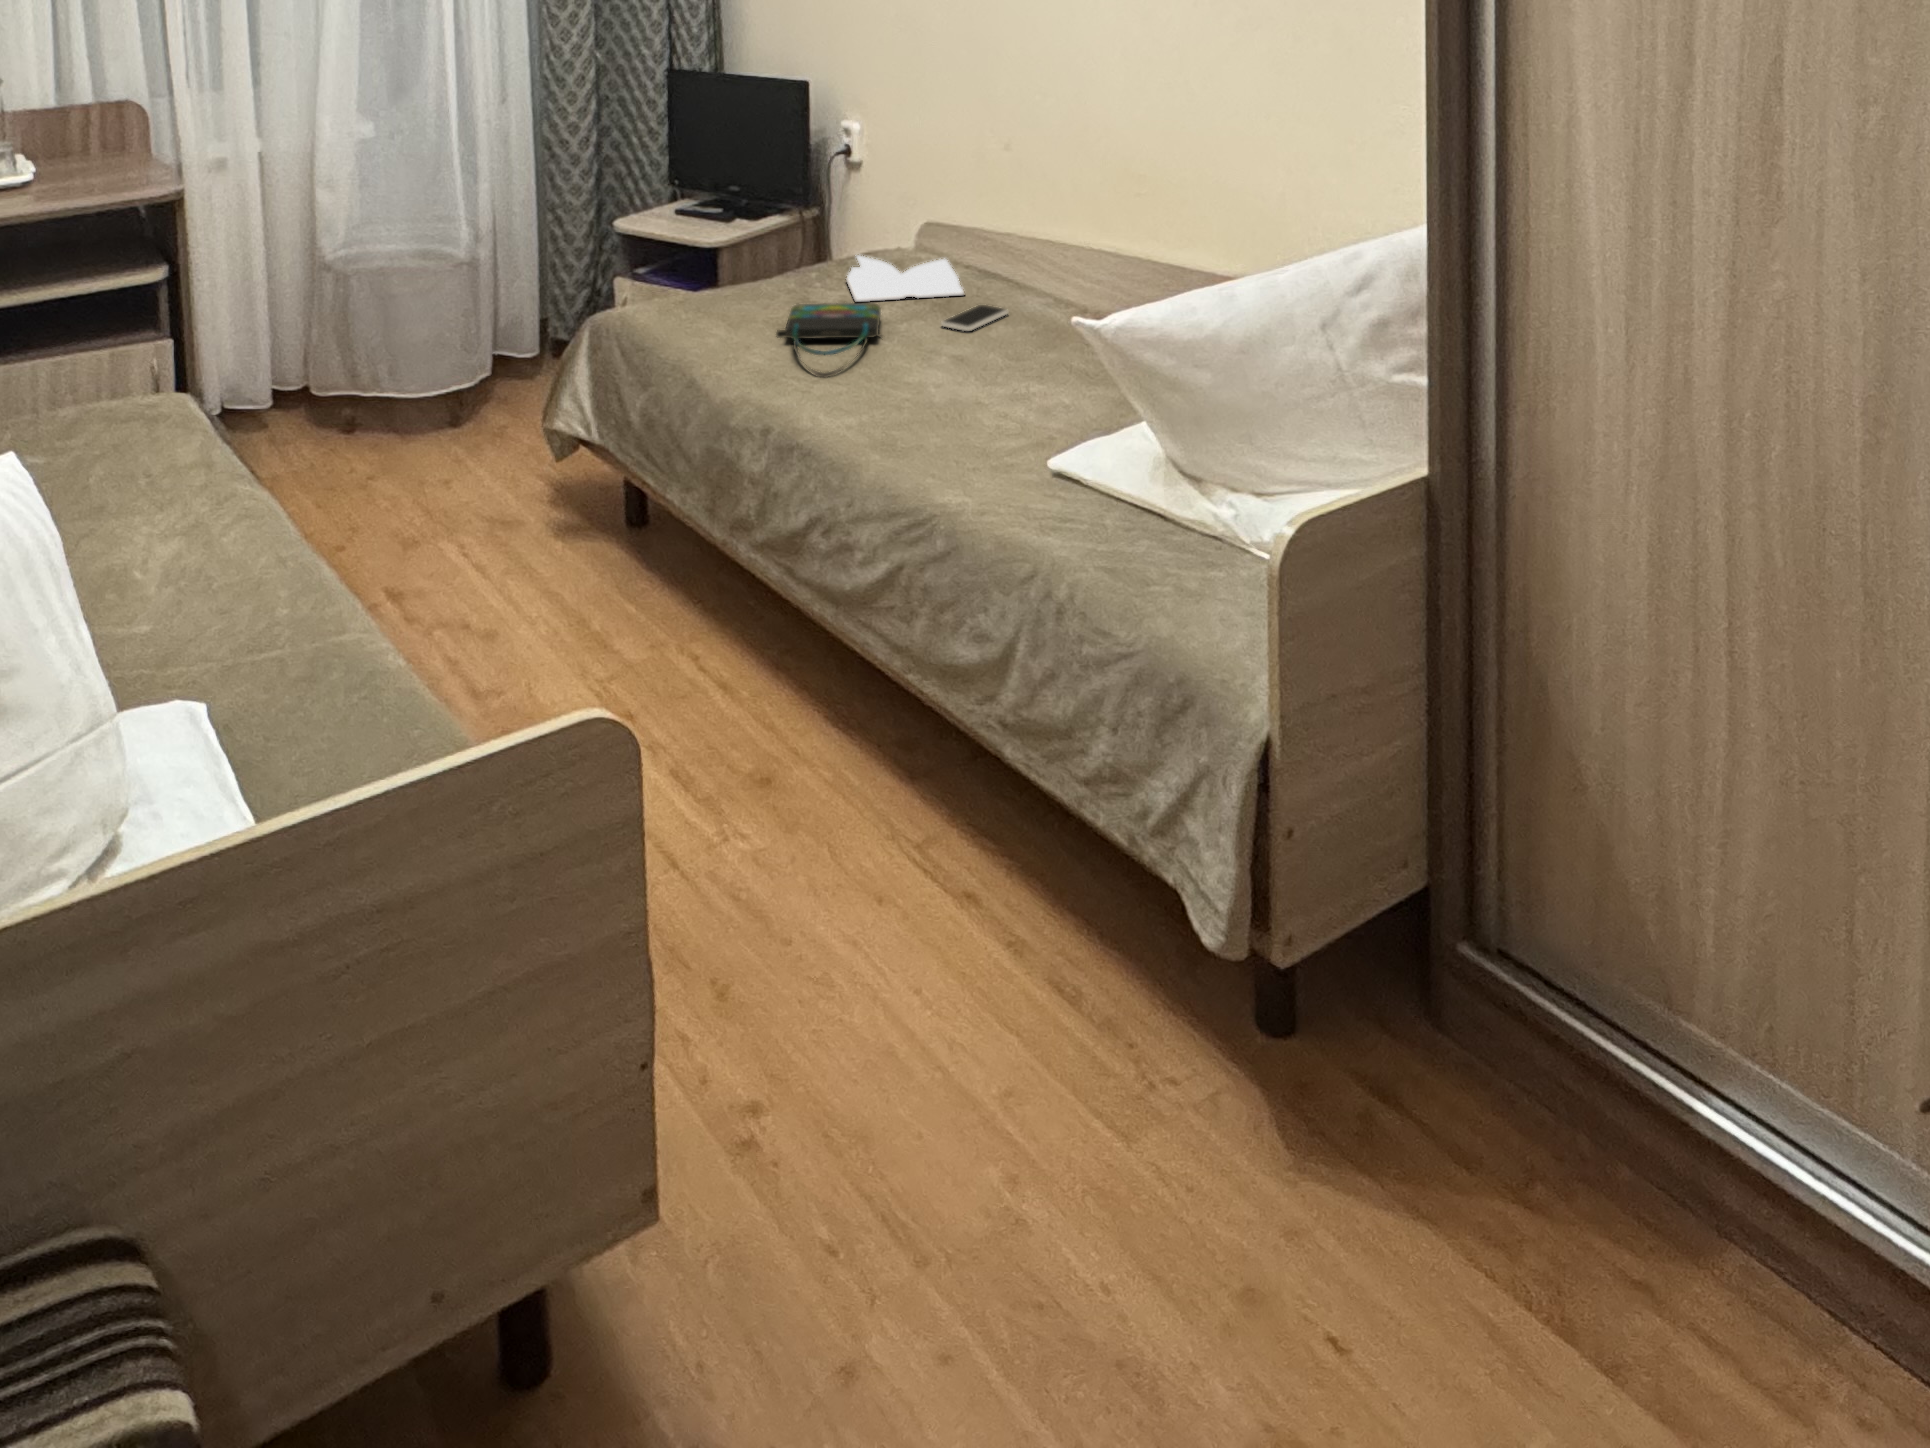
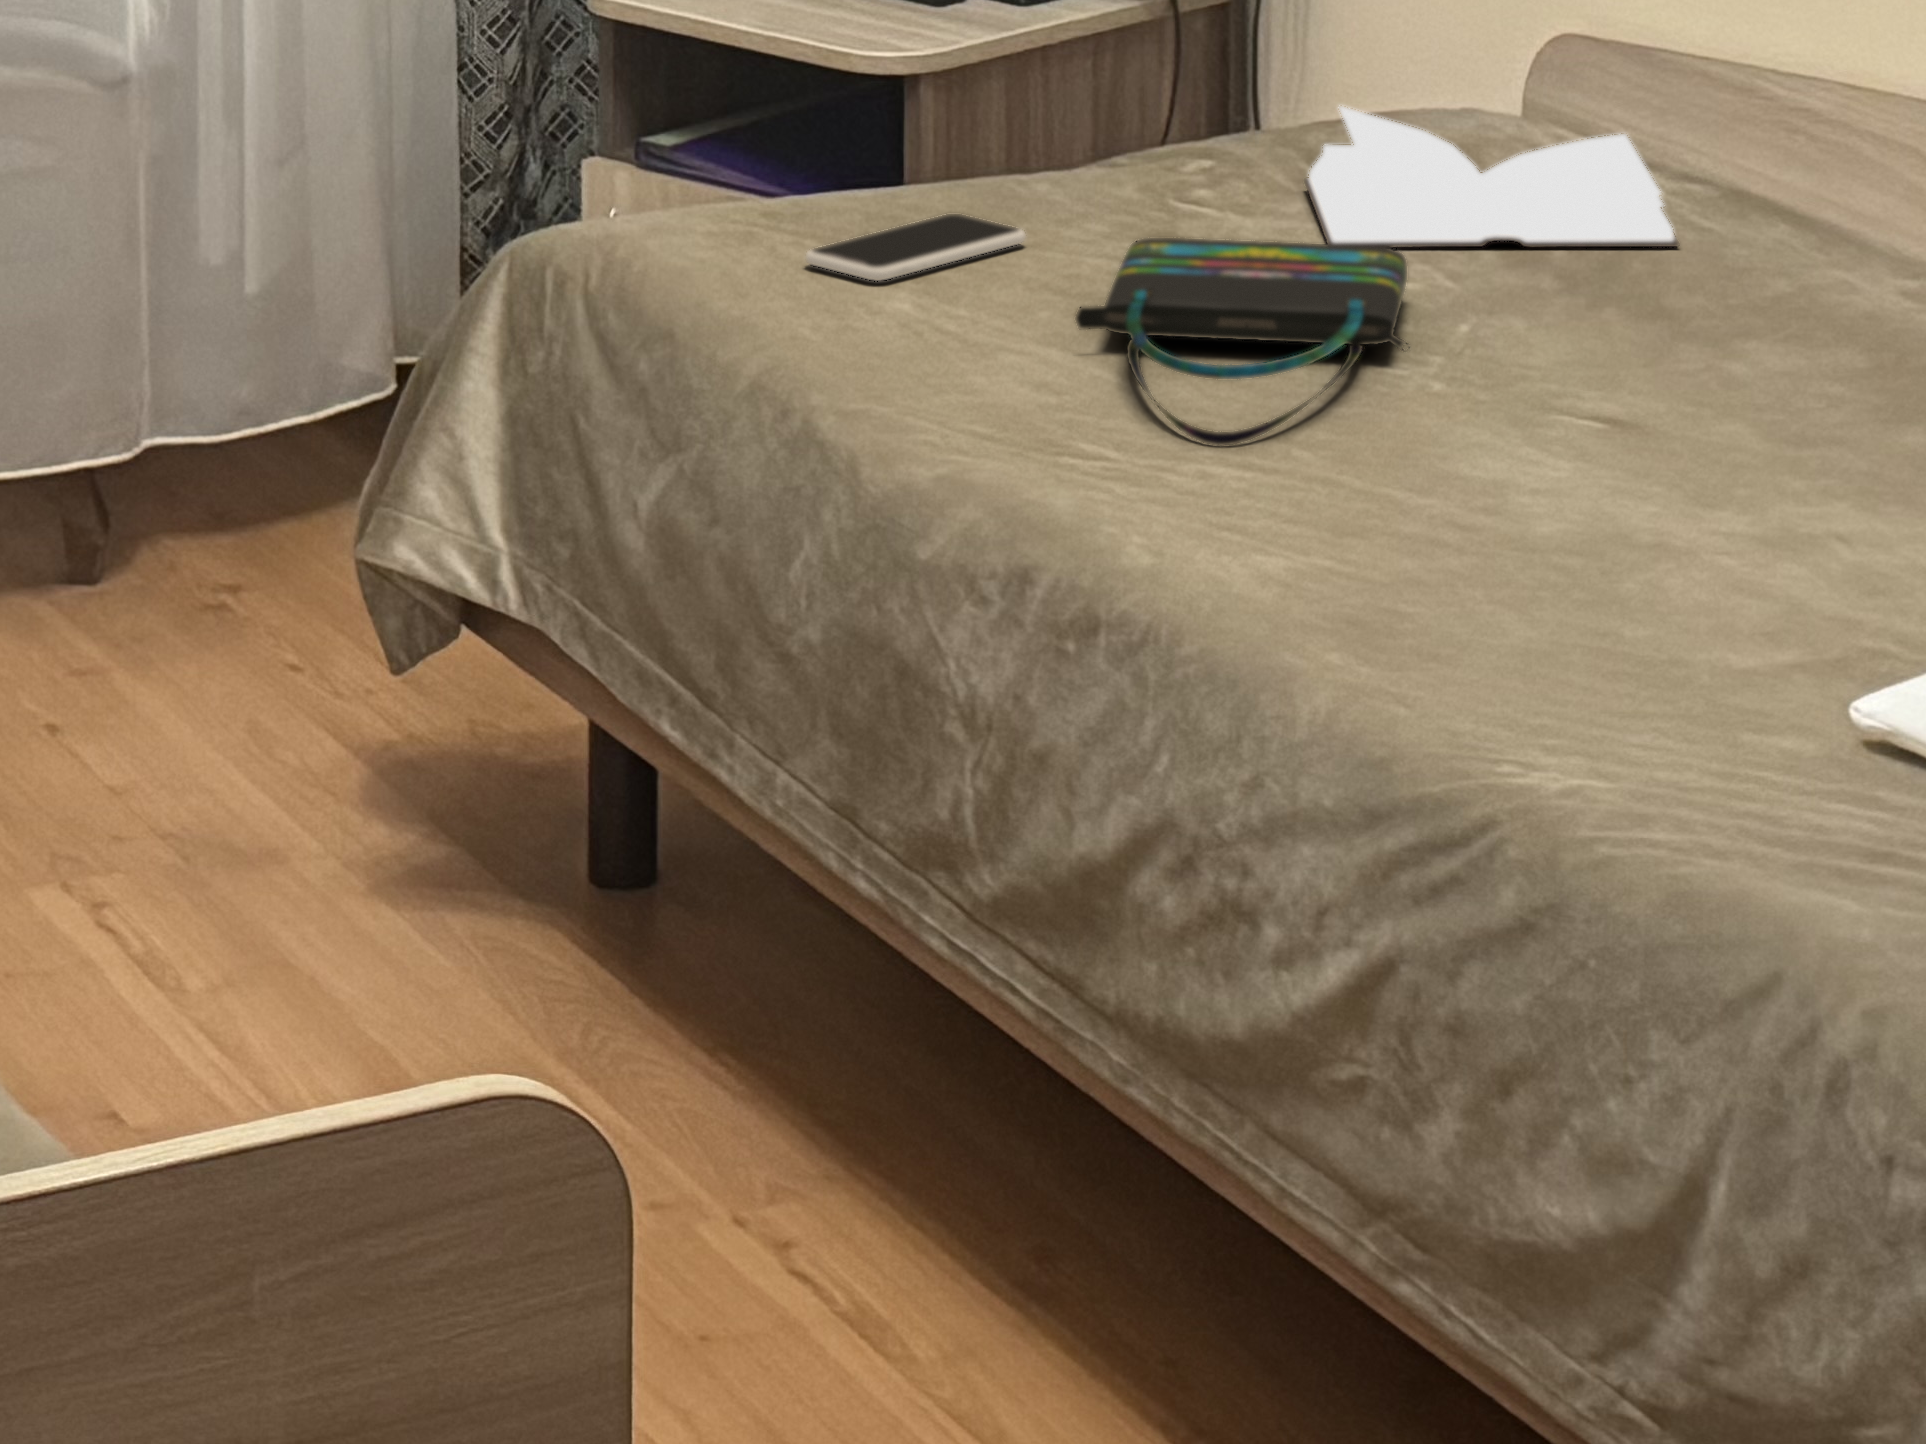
smartphone: present [941,305,1008,331] -> present [806,214,1025,280]

